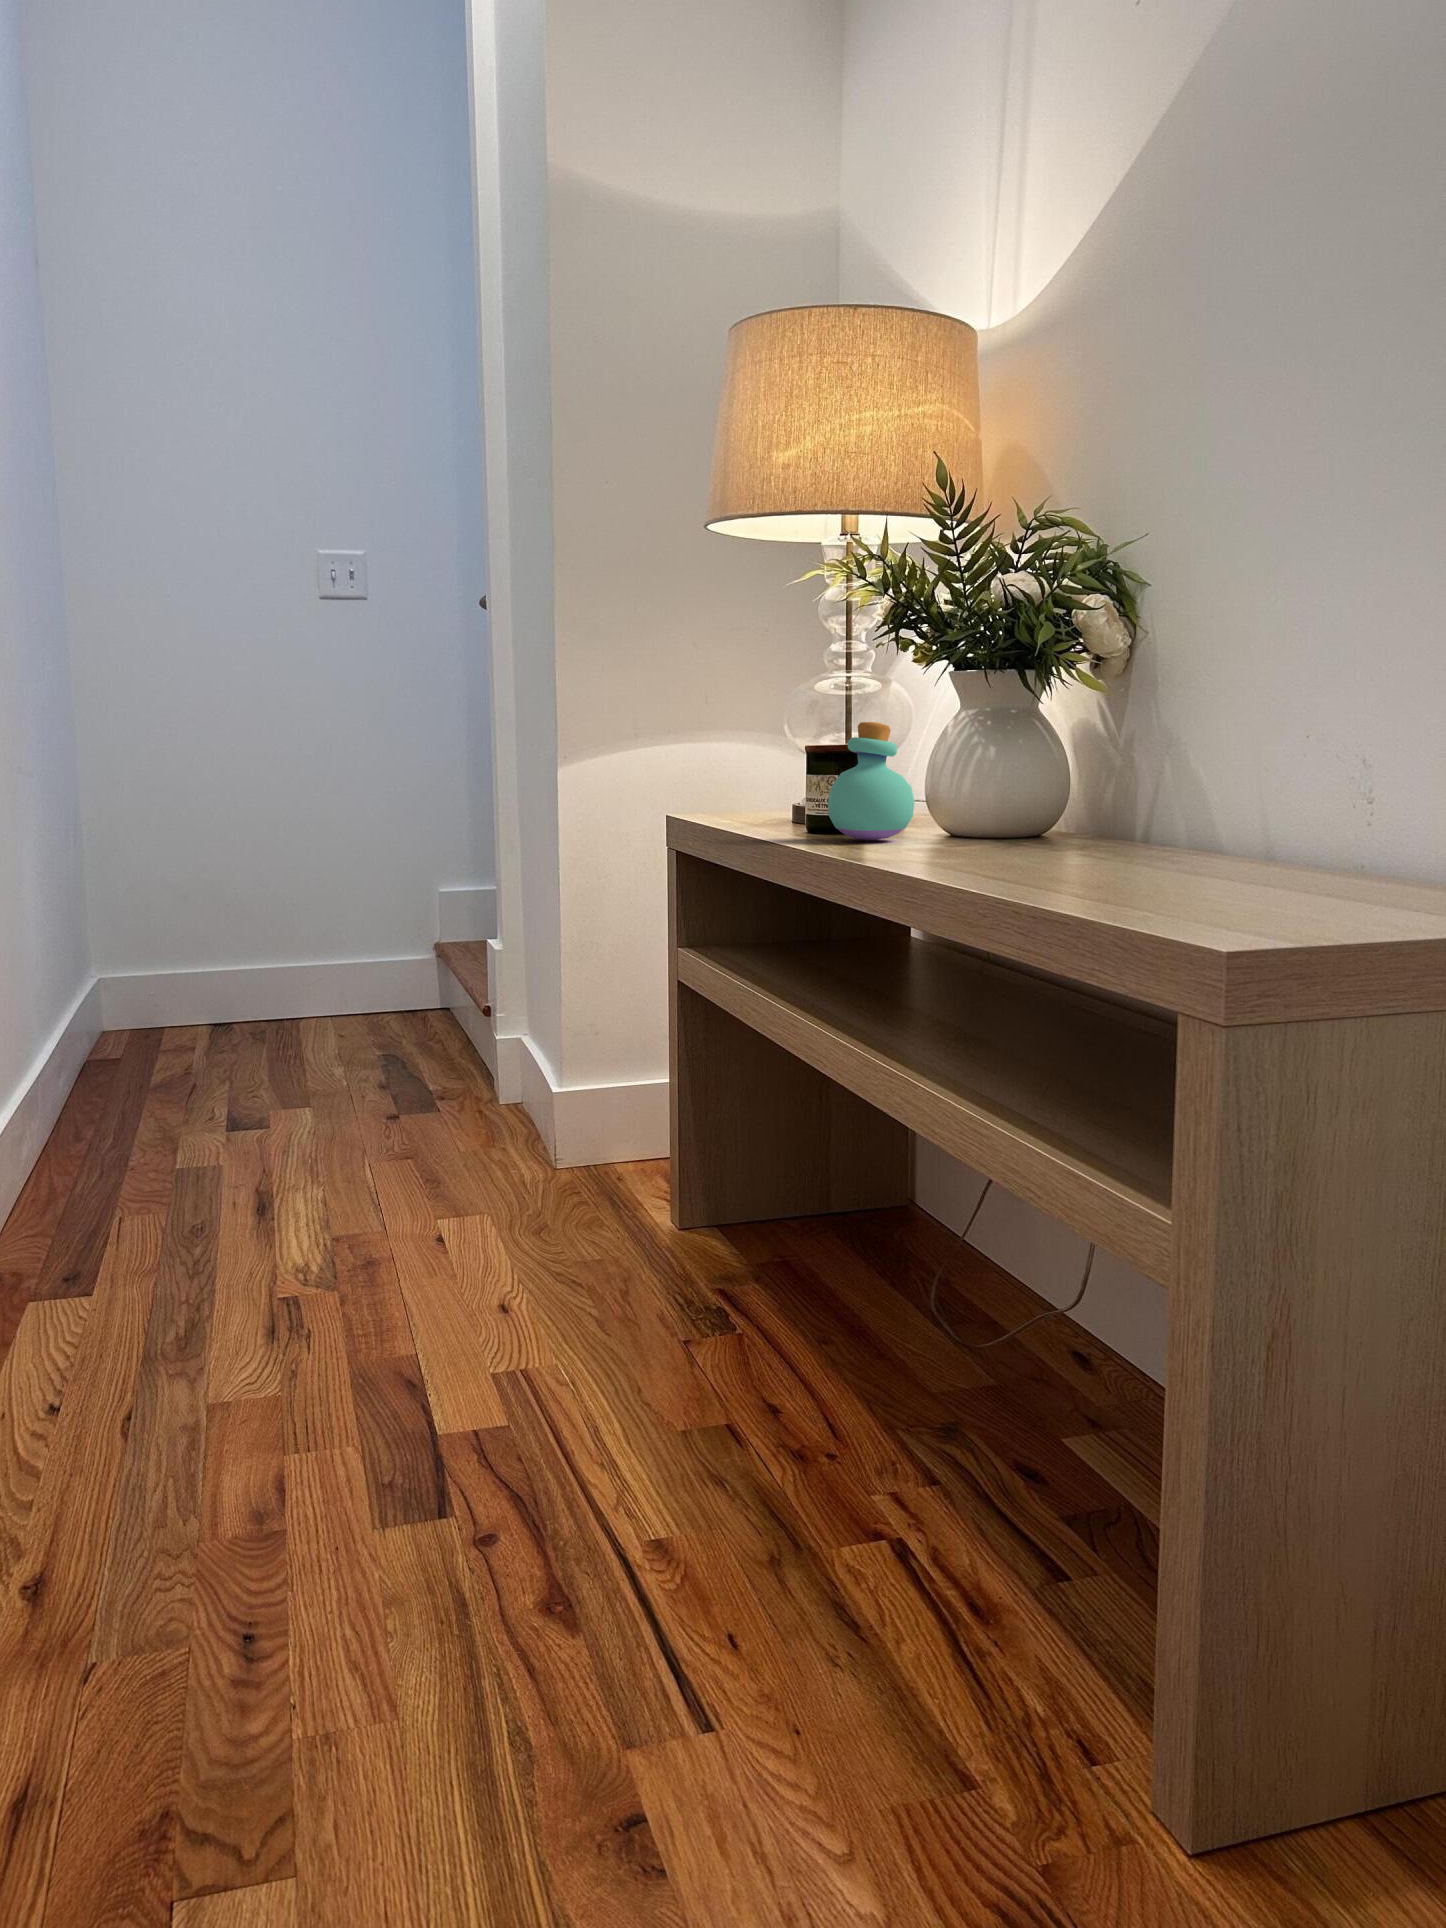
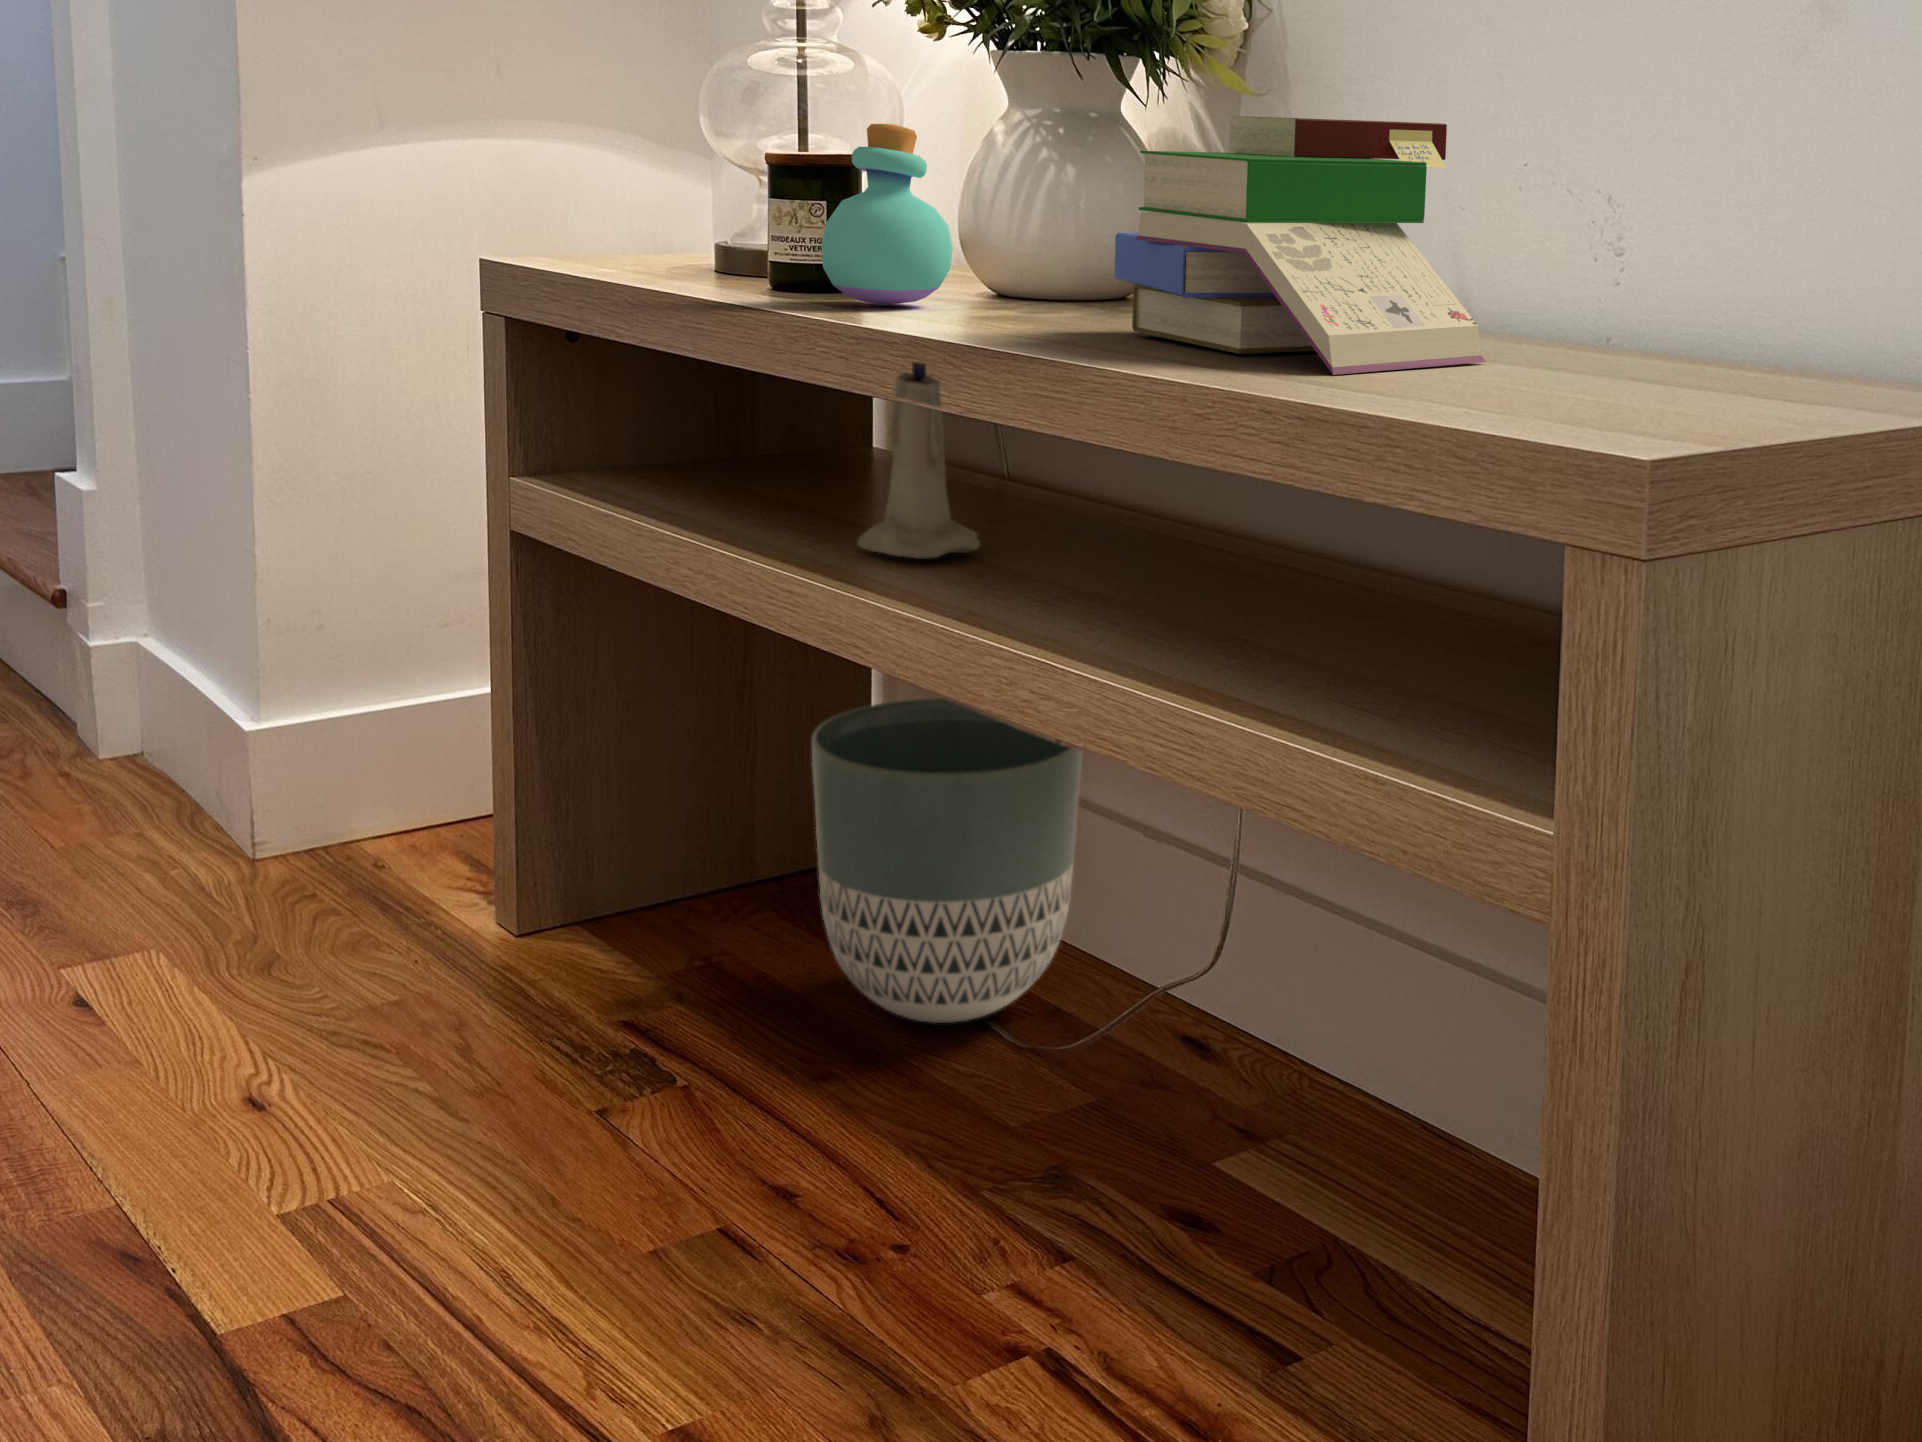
book: none [995,706,1235,887] -> present [1115,116,1486,375]
candle: none [846,857,926,1008] -> present [857,362,980,559]
planter: none [832,1103,1013,1320] -> present [812,698,1083,1023]

